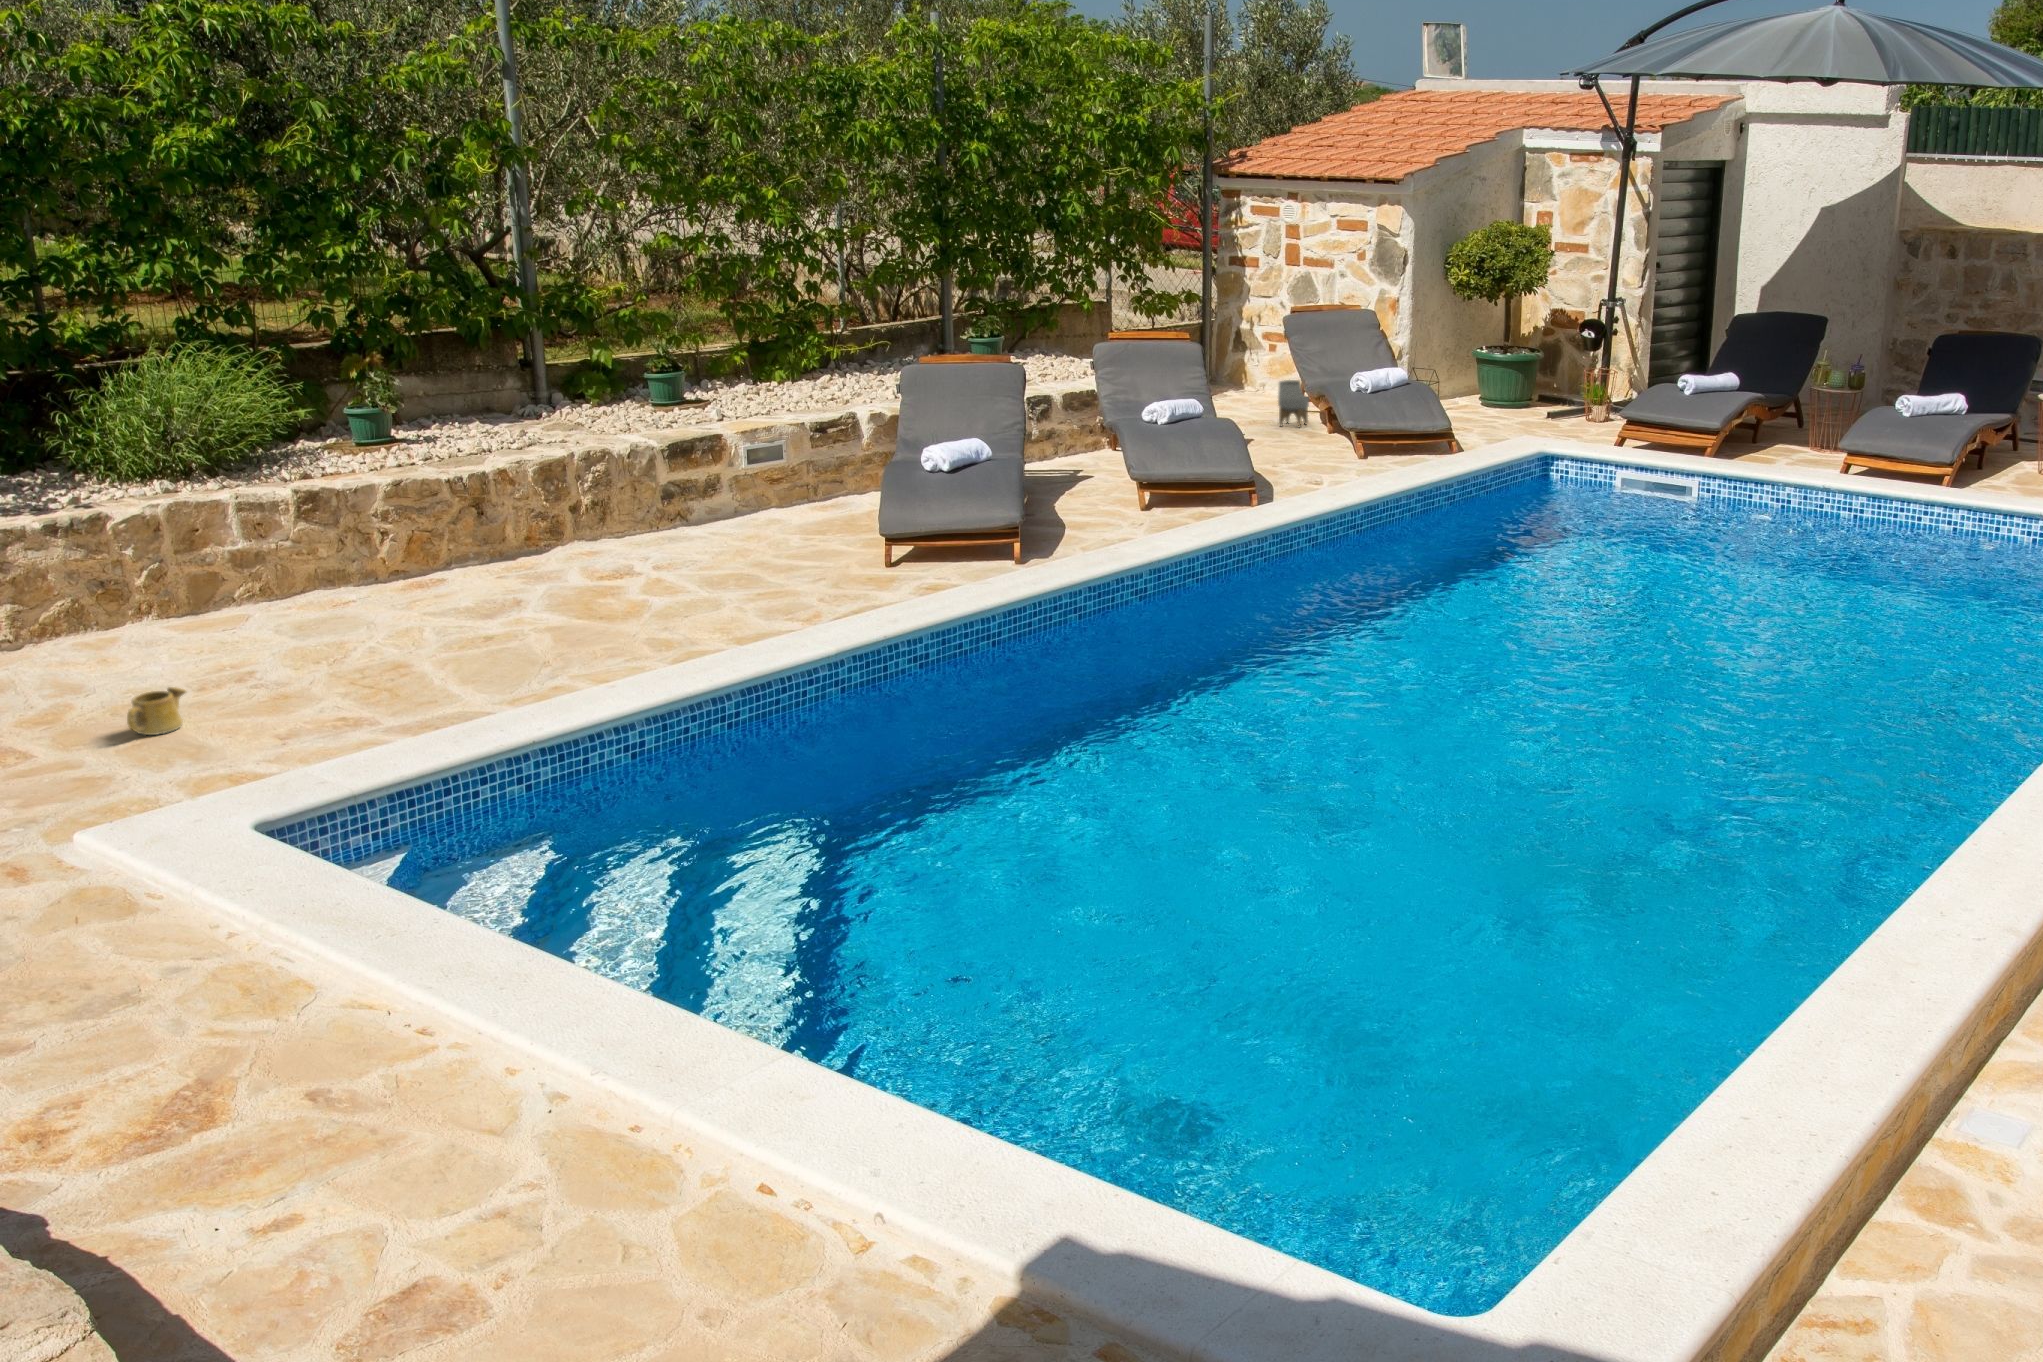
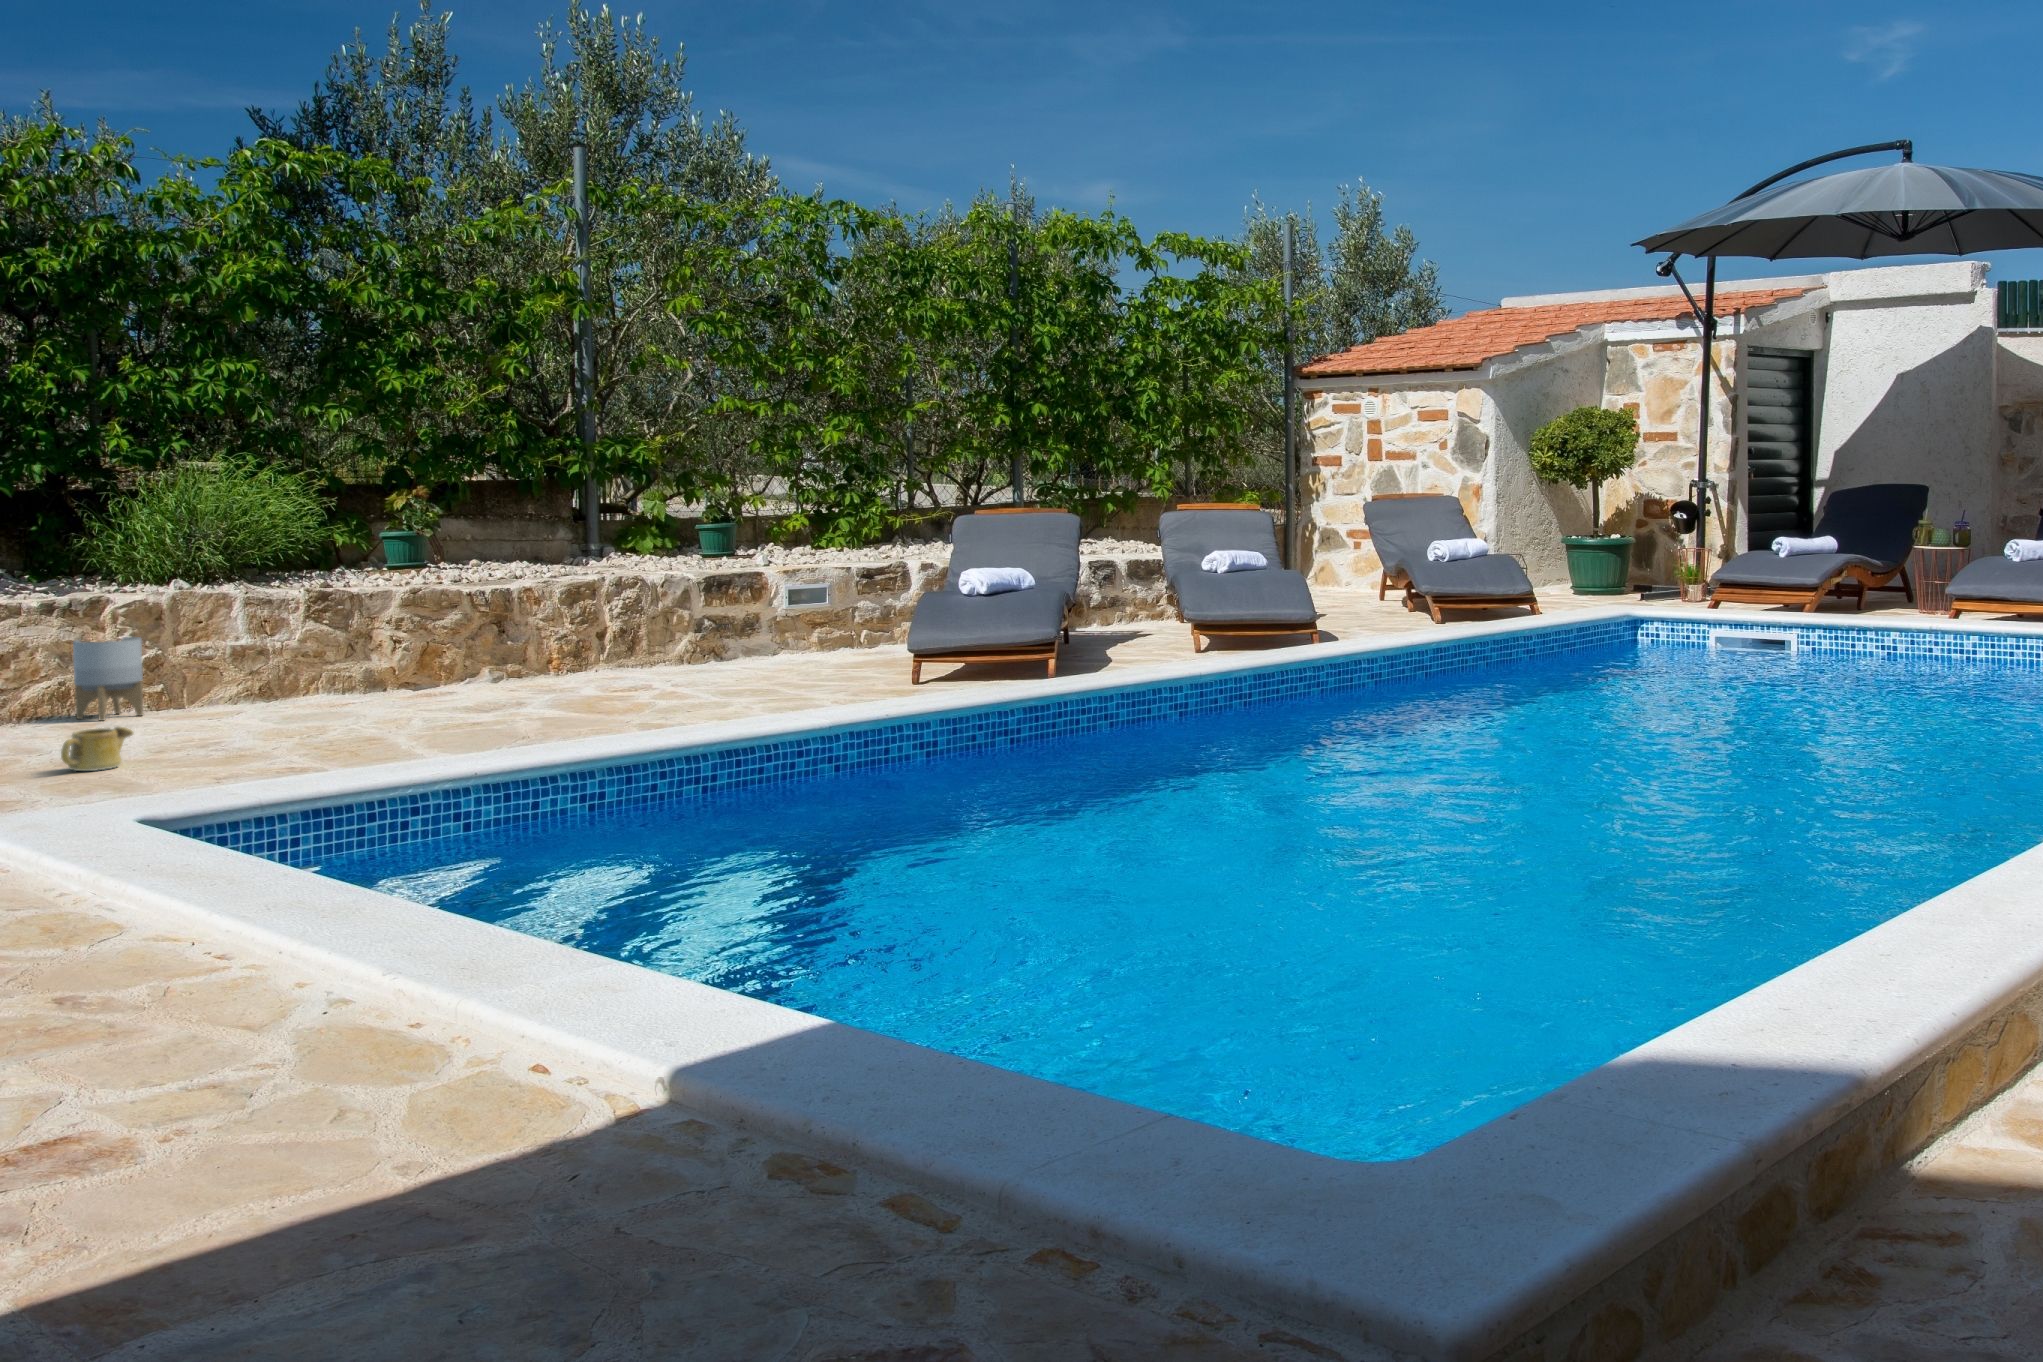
planter: present [1278,380,1309,427] -> present [73,637,143,721]

